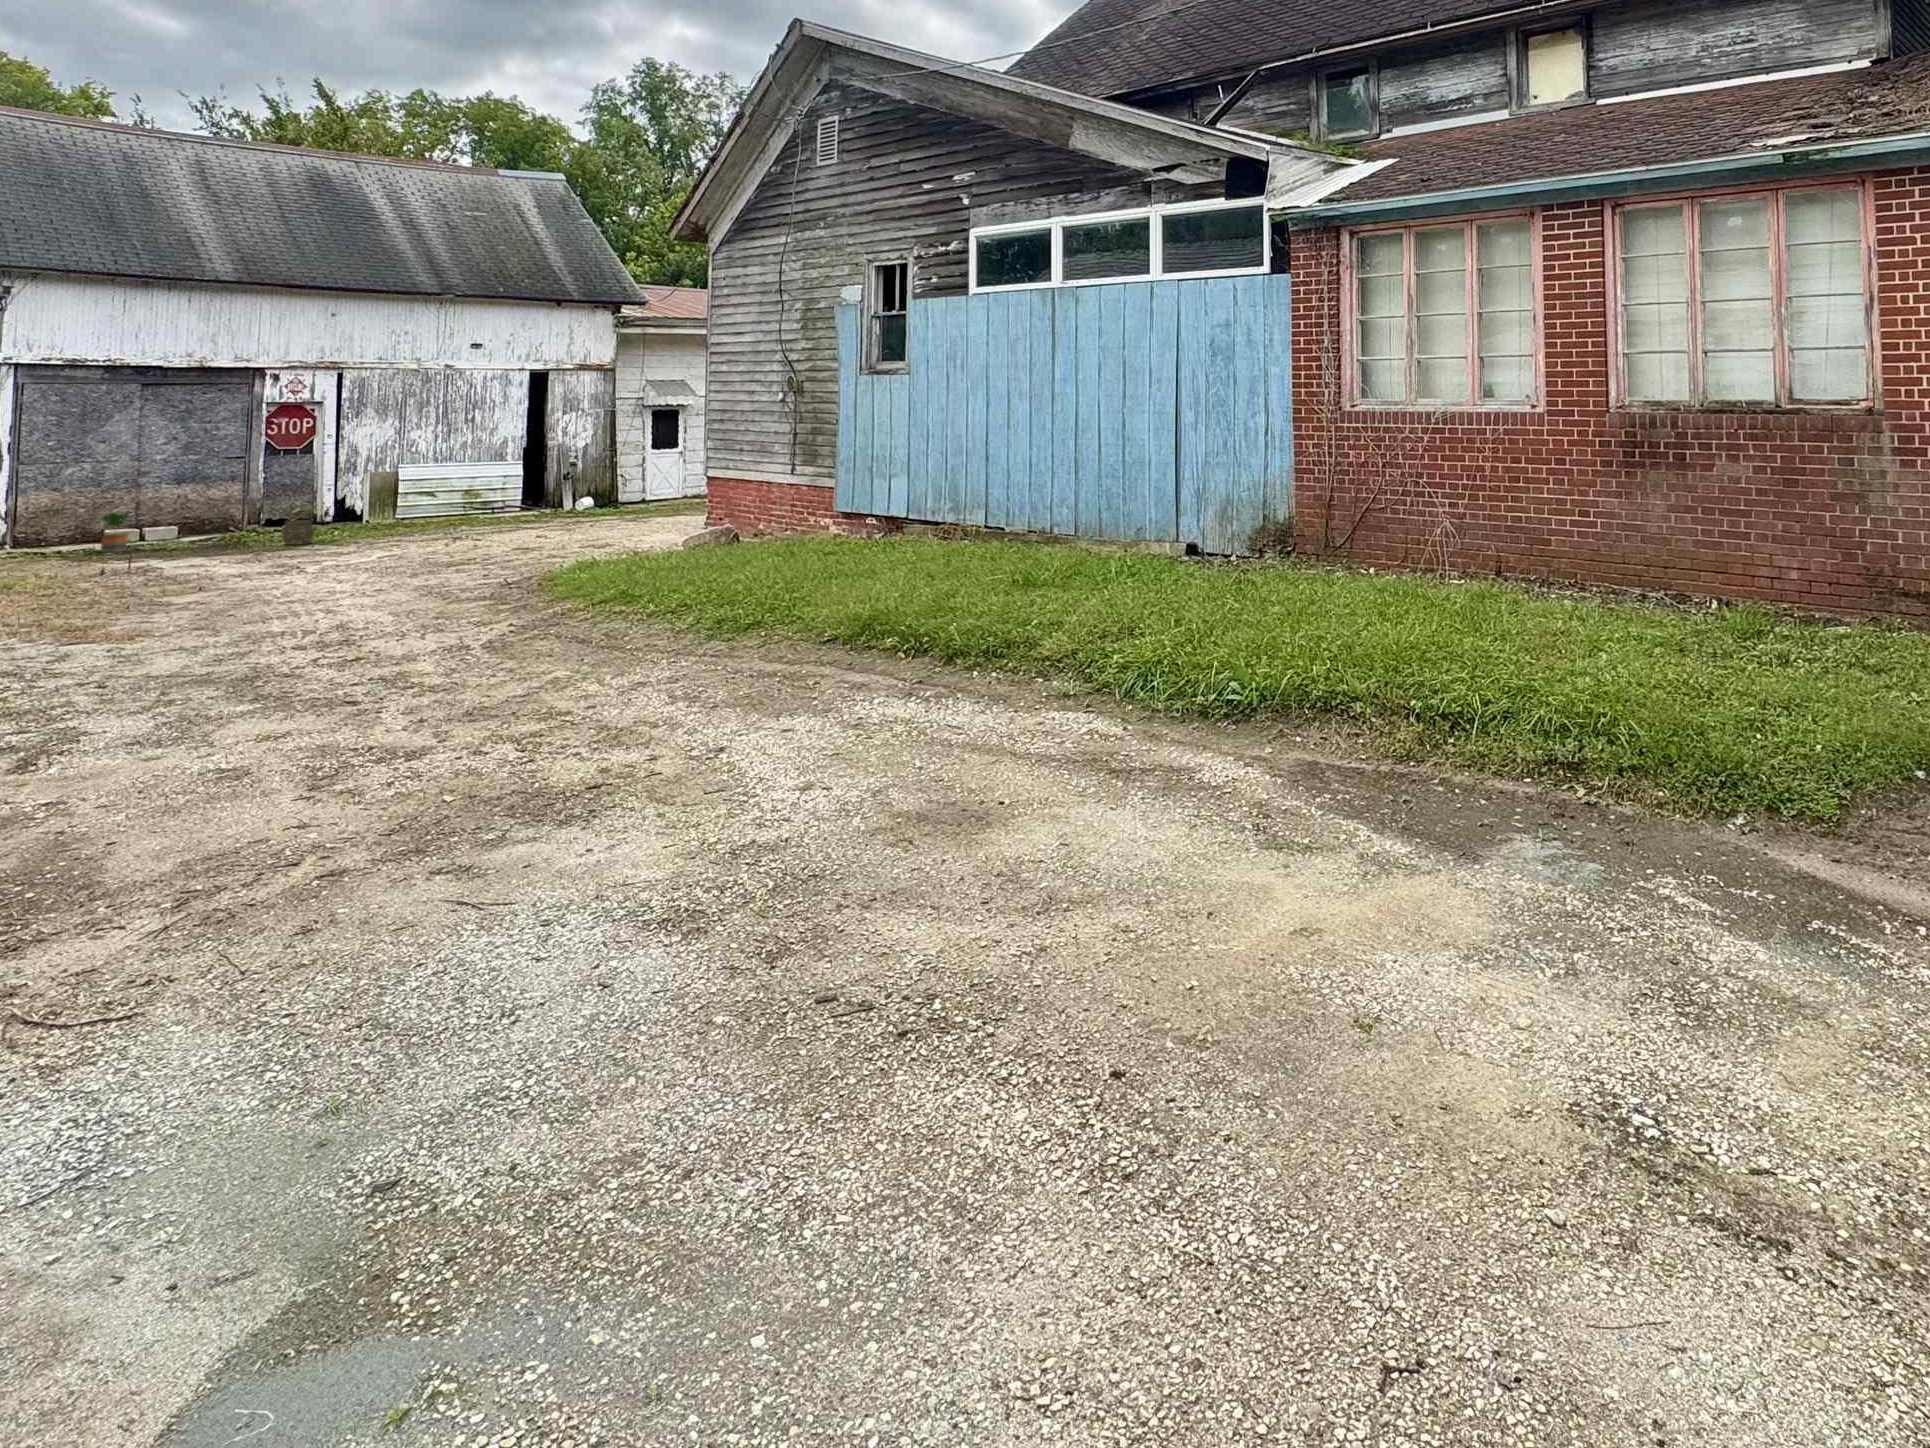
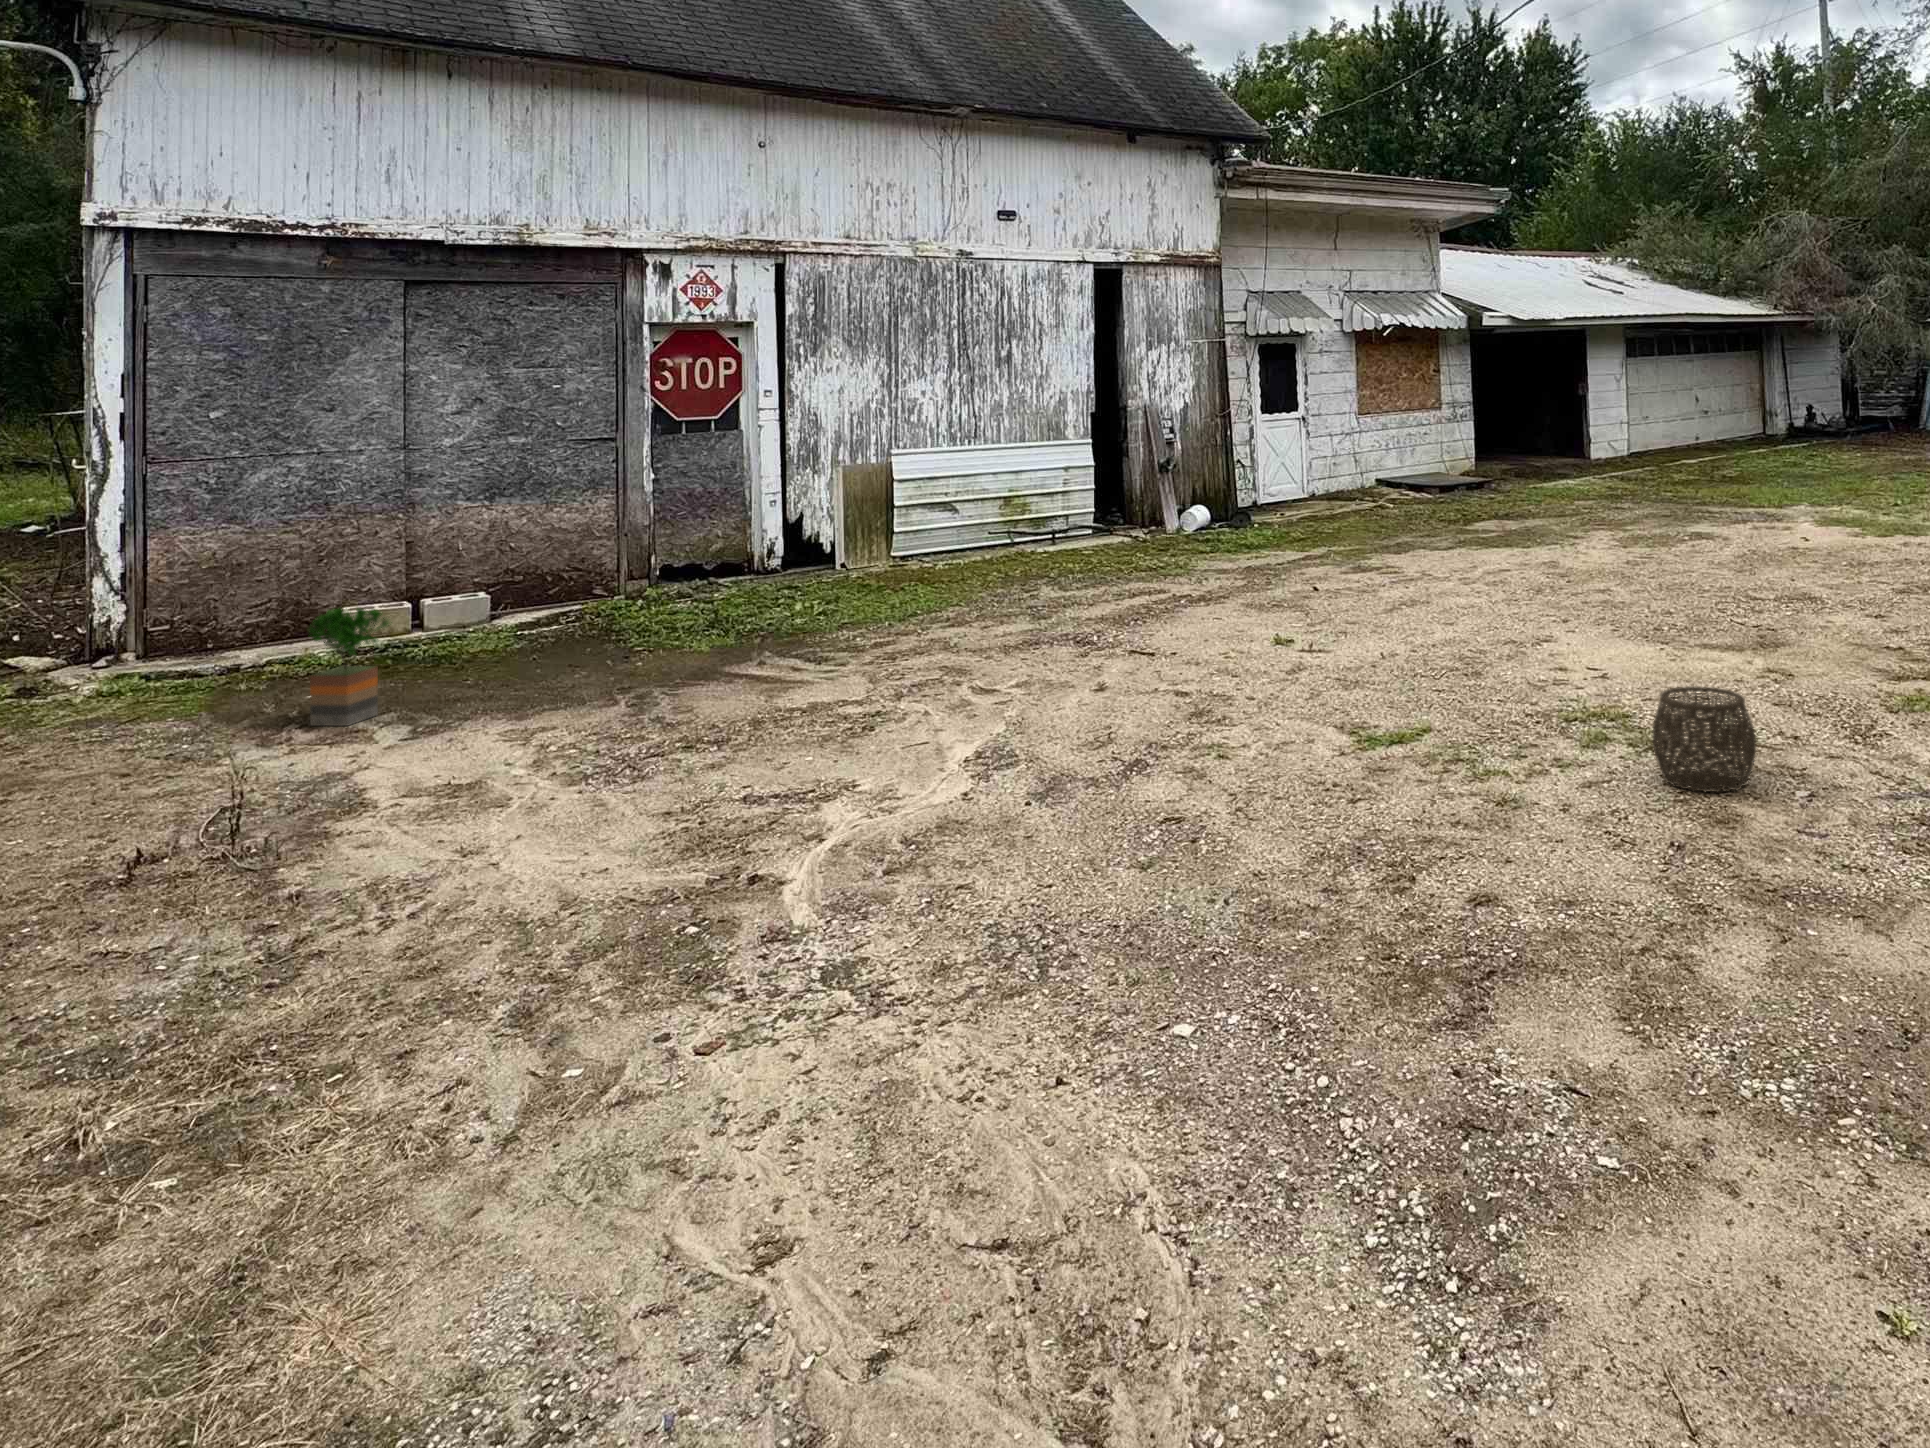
woven basket: present [282,520,314,545] -> present [1651,686,1756,793]

